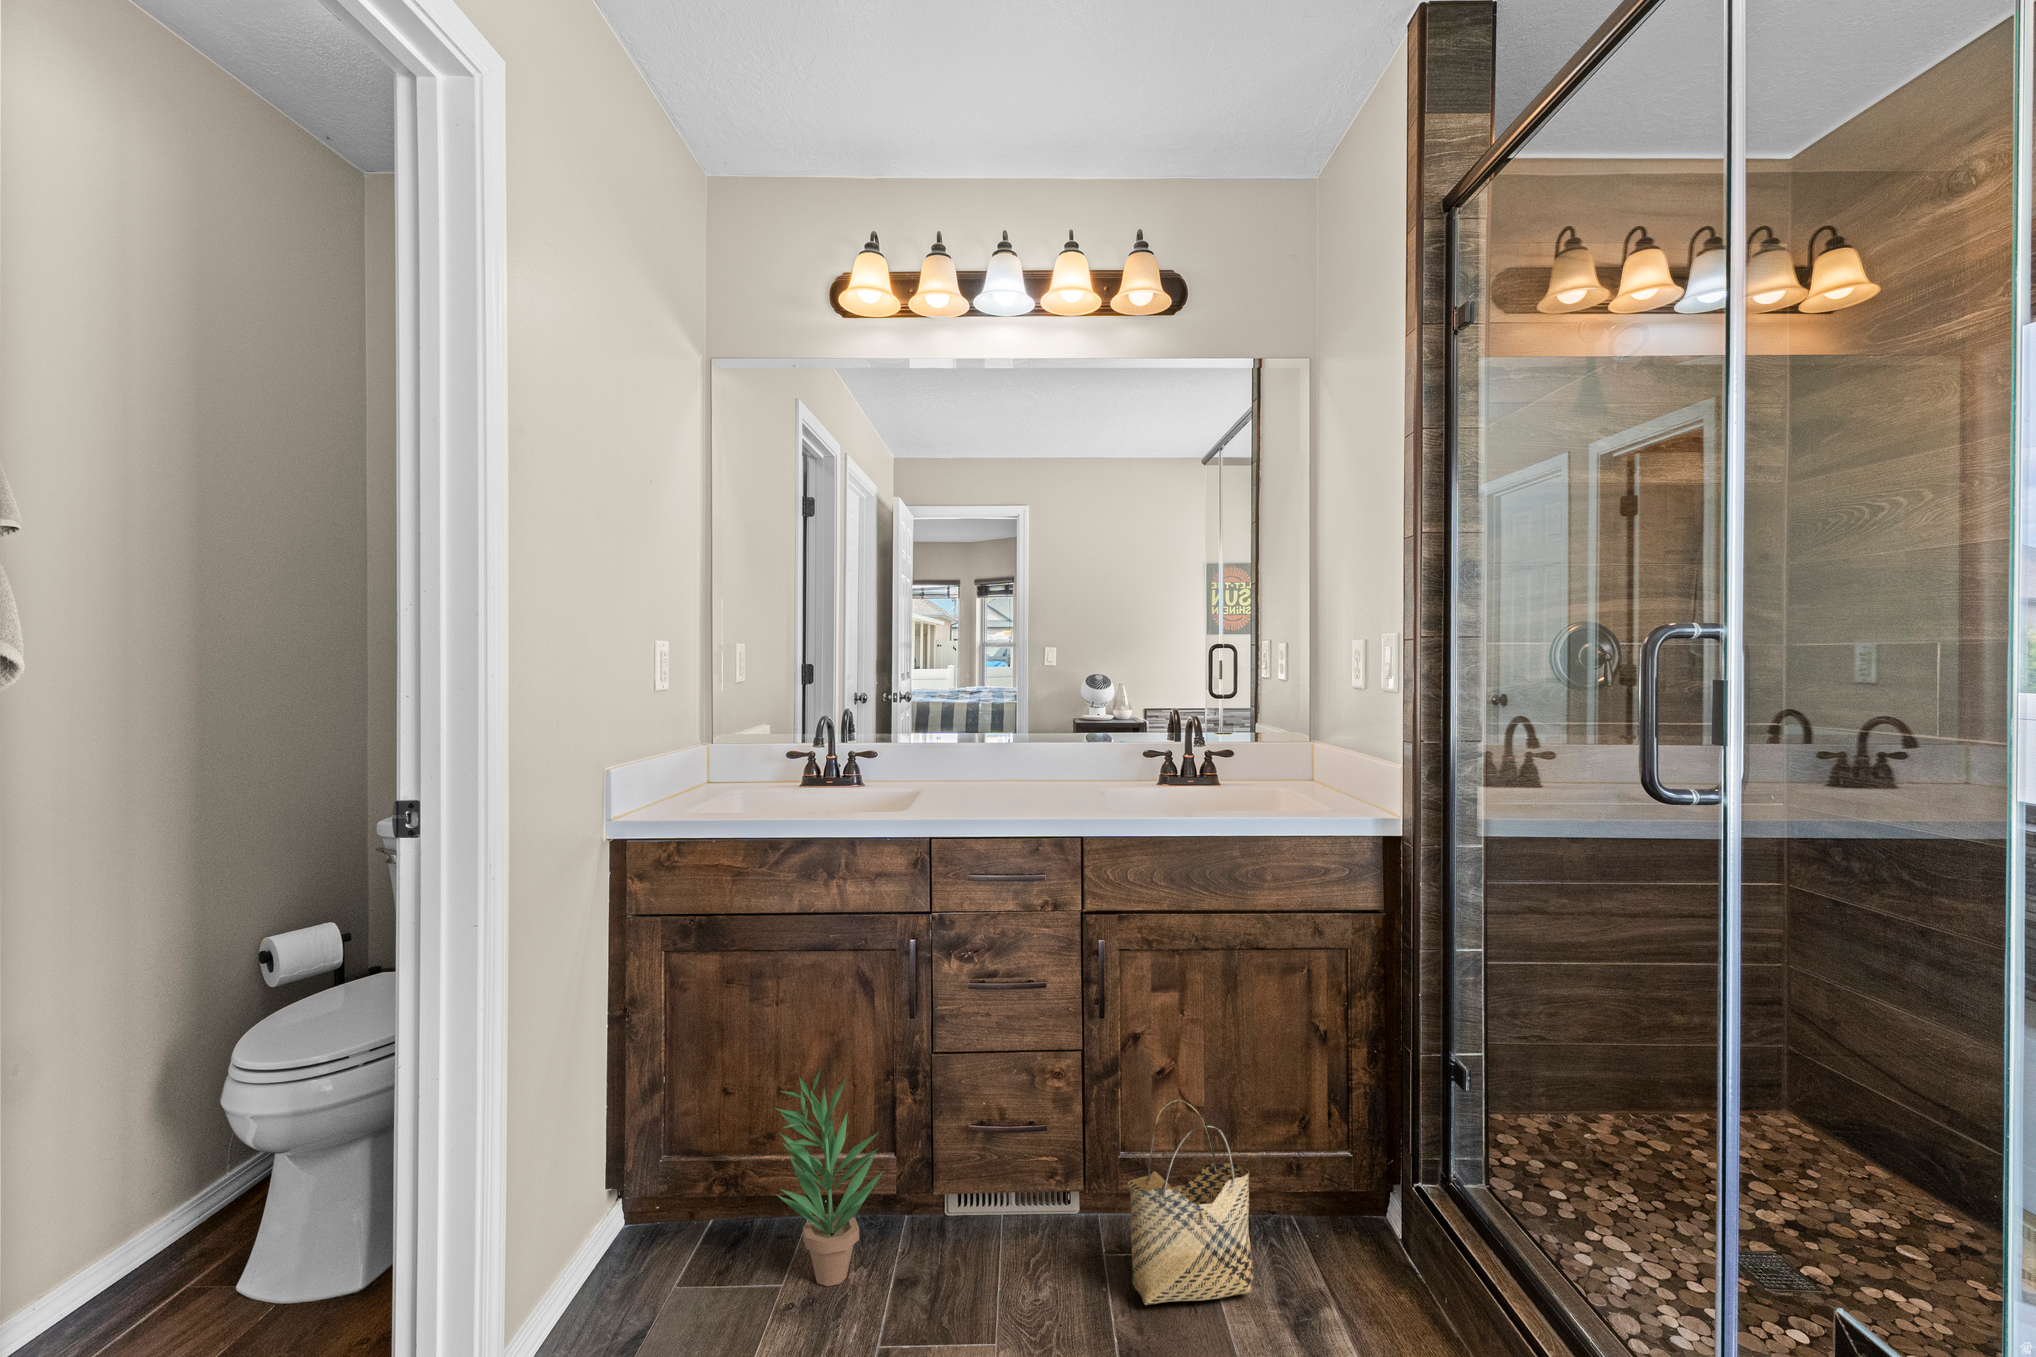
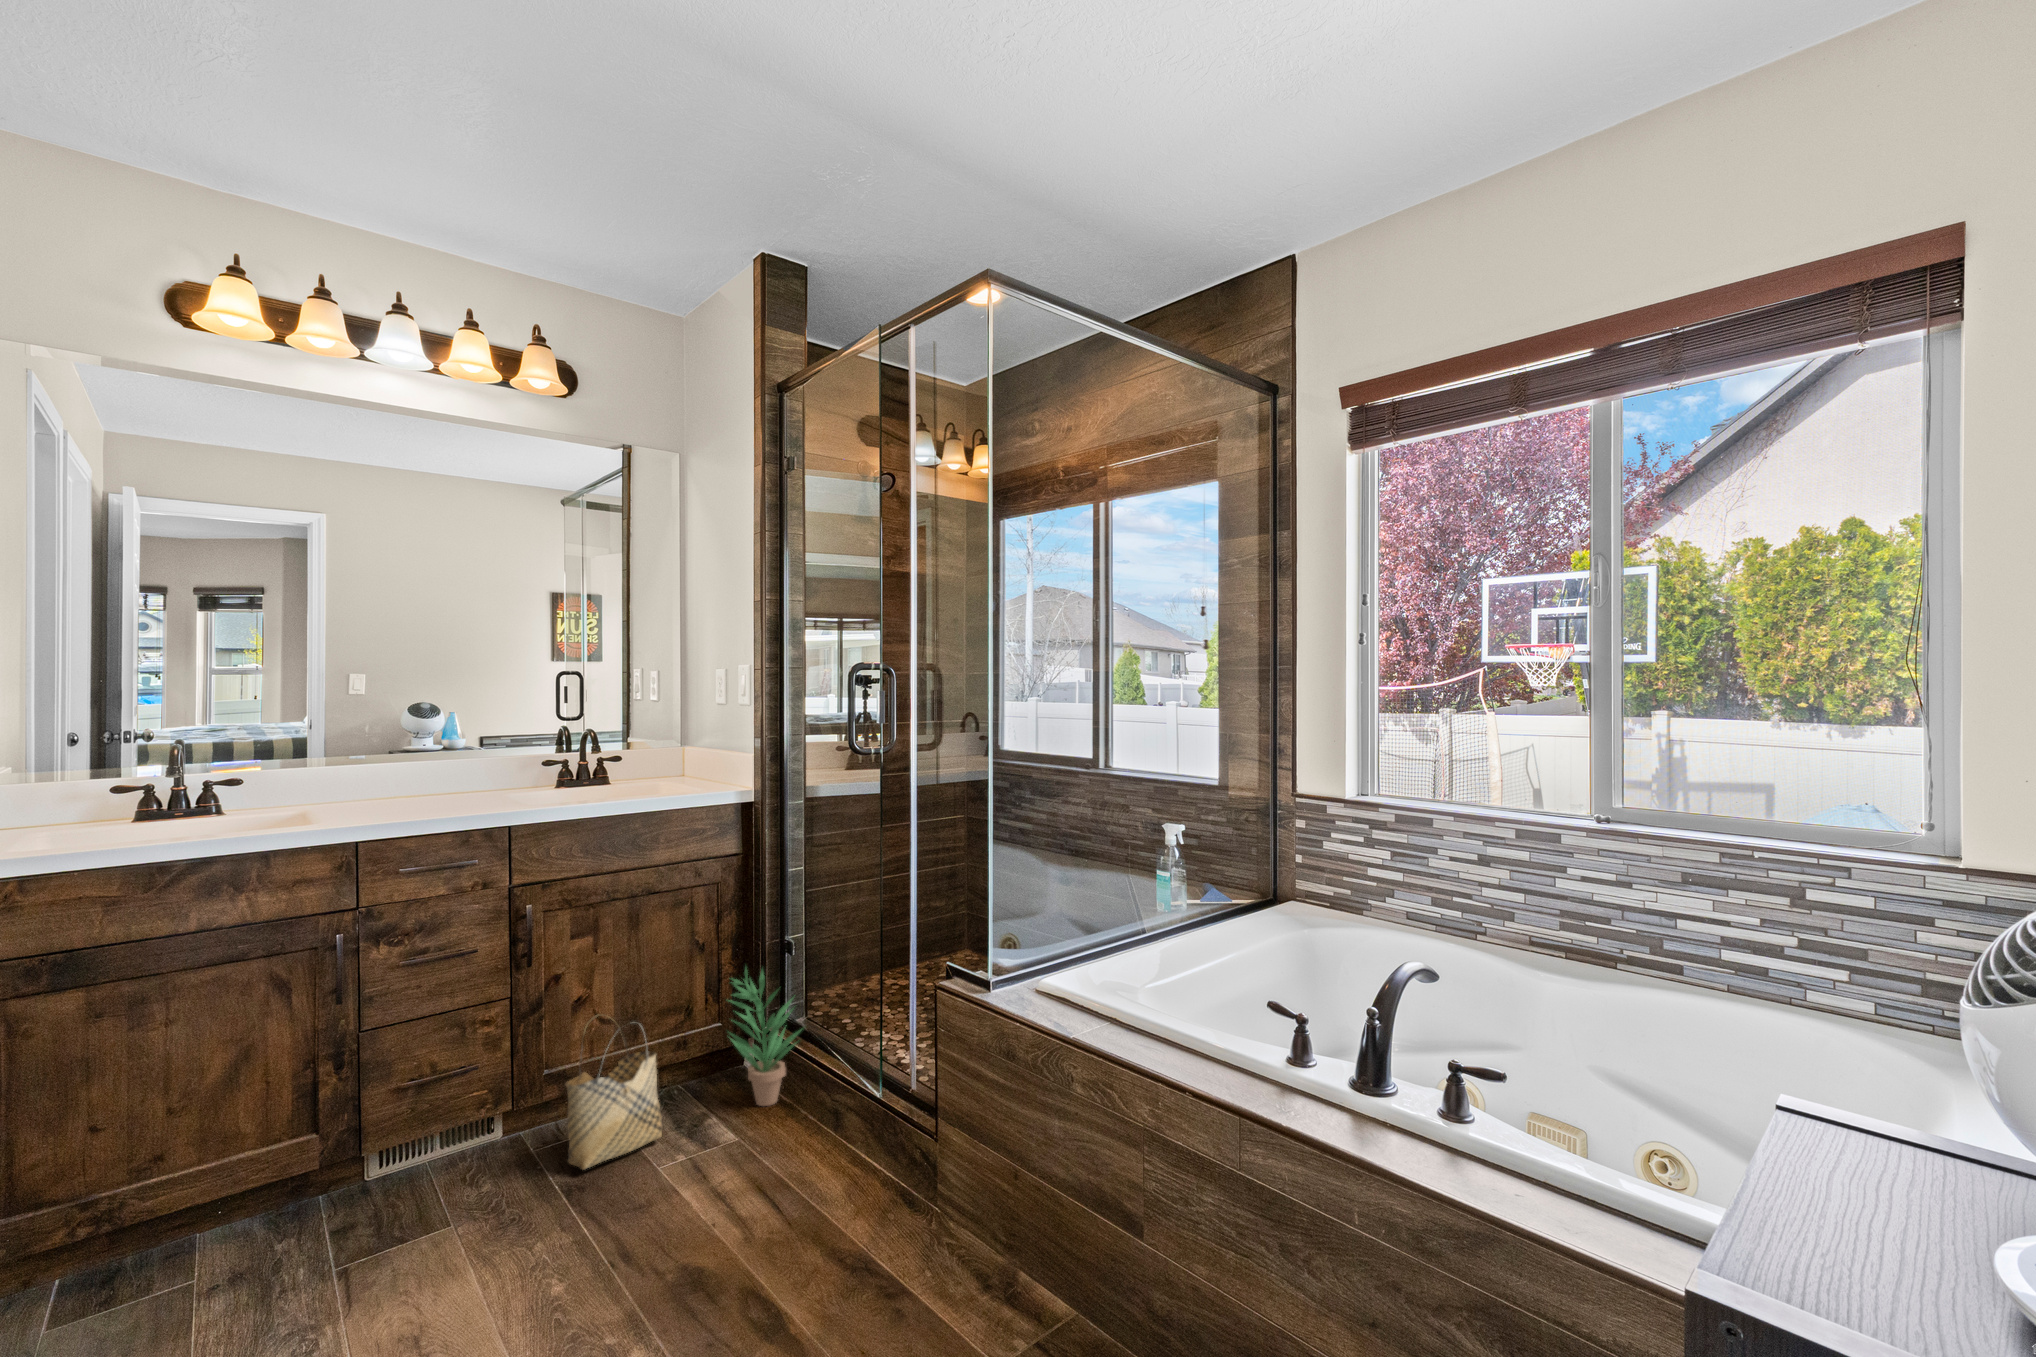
potted plant: present [774,1069,884,1286] -> present [730,968,801,1106]

